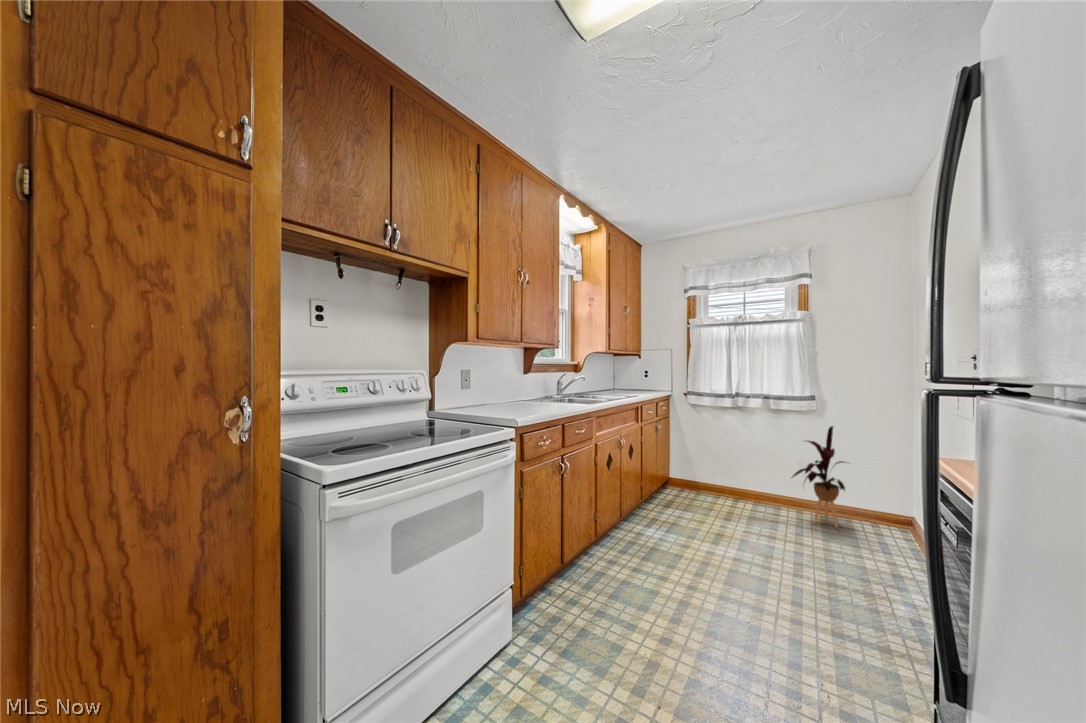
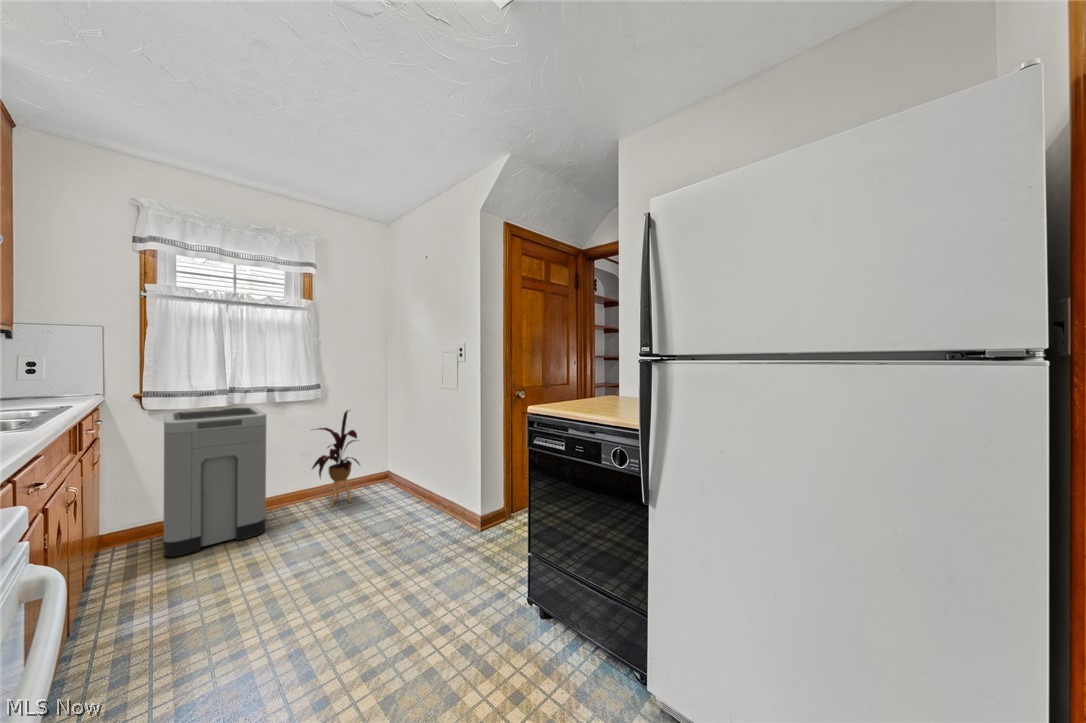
trash can: none [685,408,755,518] -> present [163,407,266,557]

